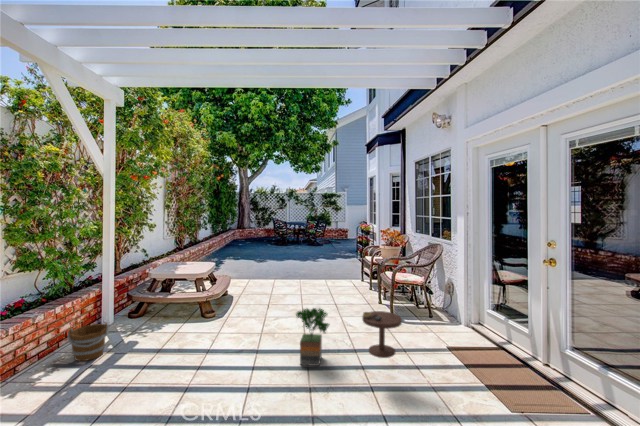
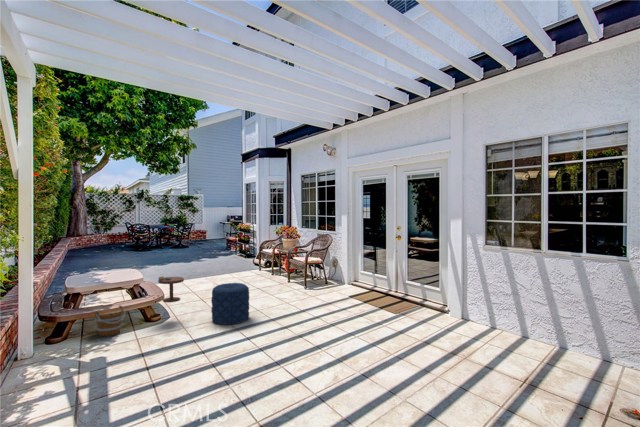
potted tree: present [296,308,330,366] -> none [267,276,291,313]
pouf: none [203,310,260,378] -> present [211,283,249,325]
side table: present [362,311,402,358] -> present [158,277,184,303]

